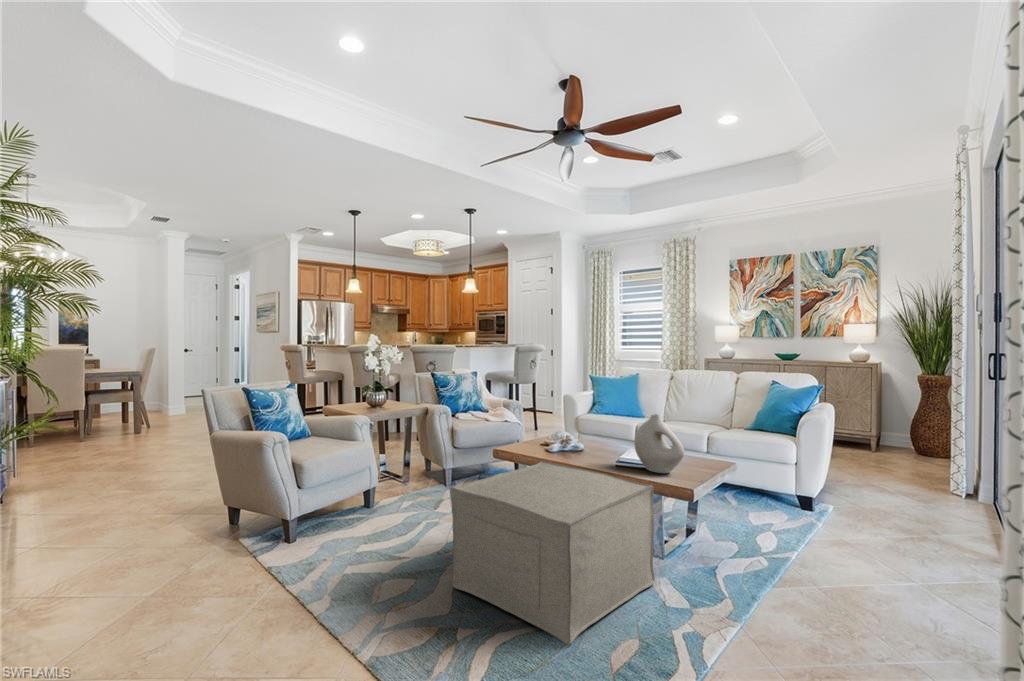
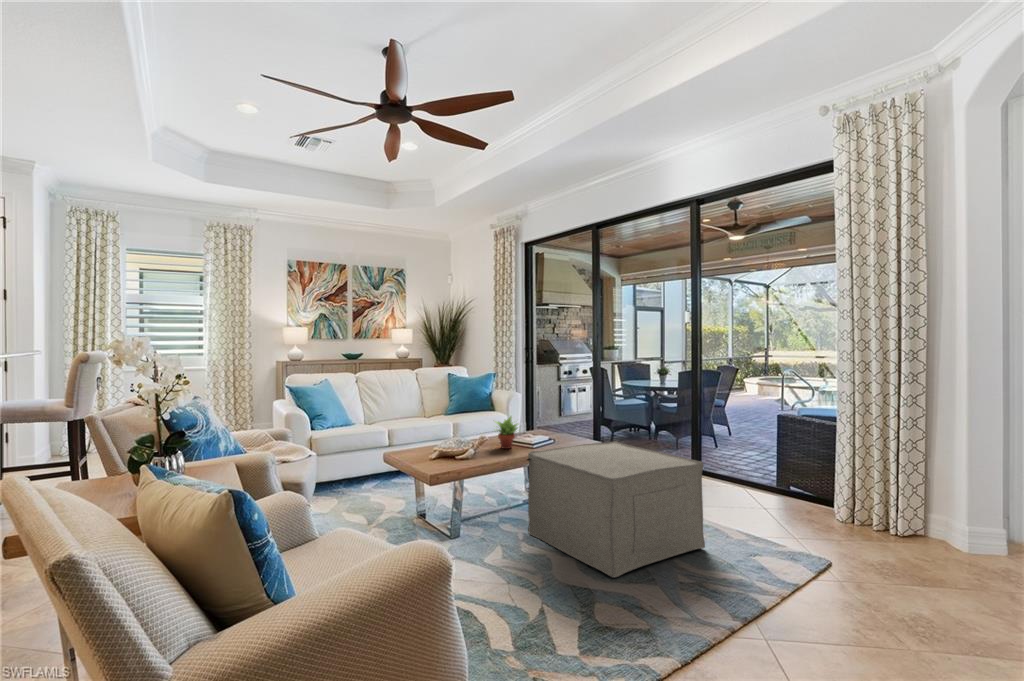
vase: present [634,414,684,473] -> none [537,395,577,441]
succulent plant: none [565,427,601,460] -> present [495,416,518,449]

